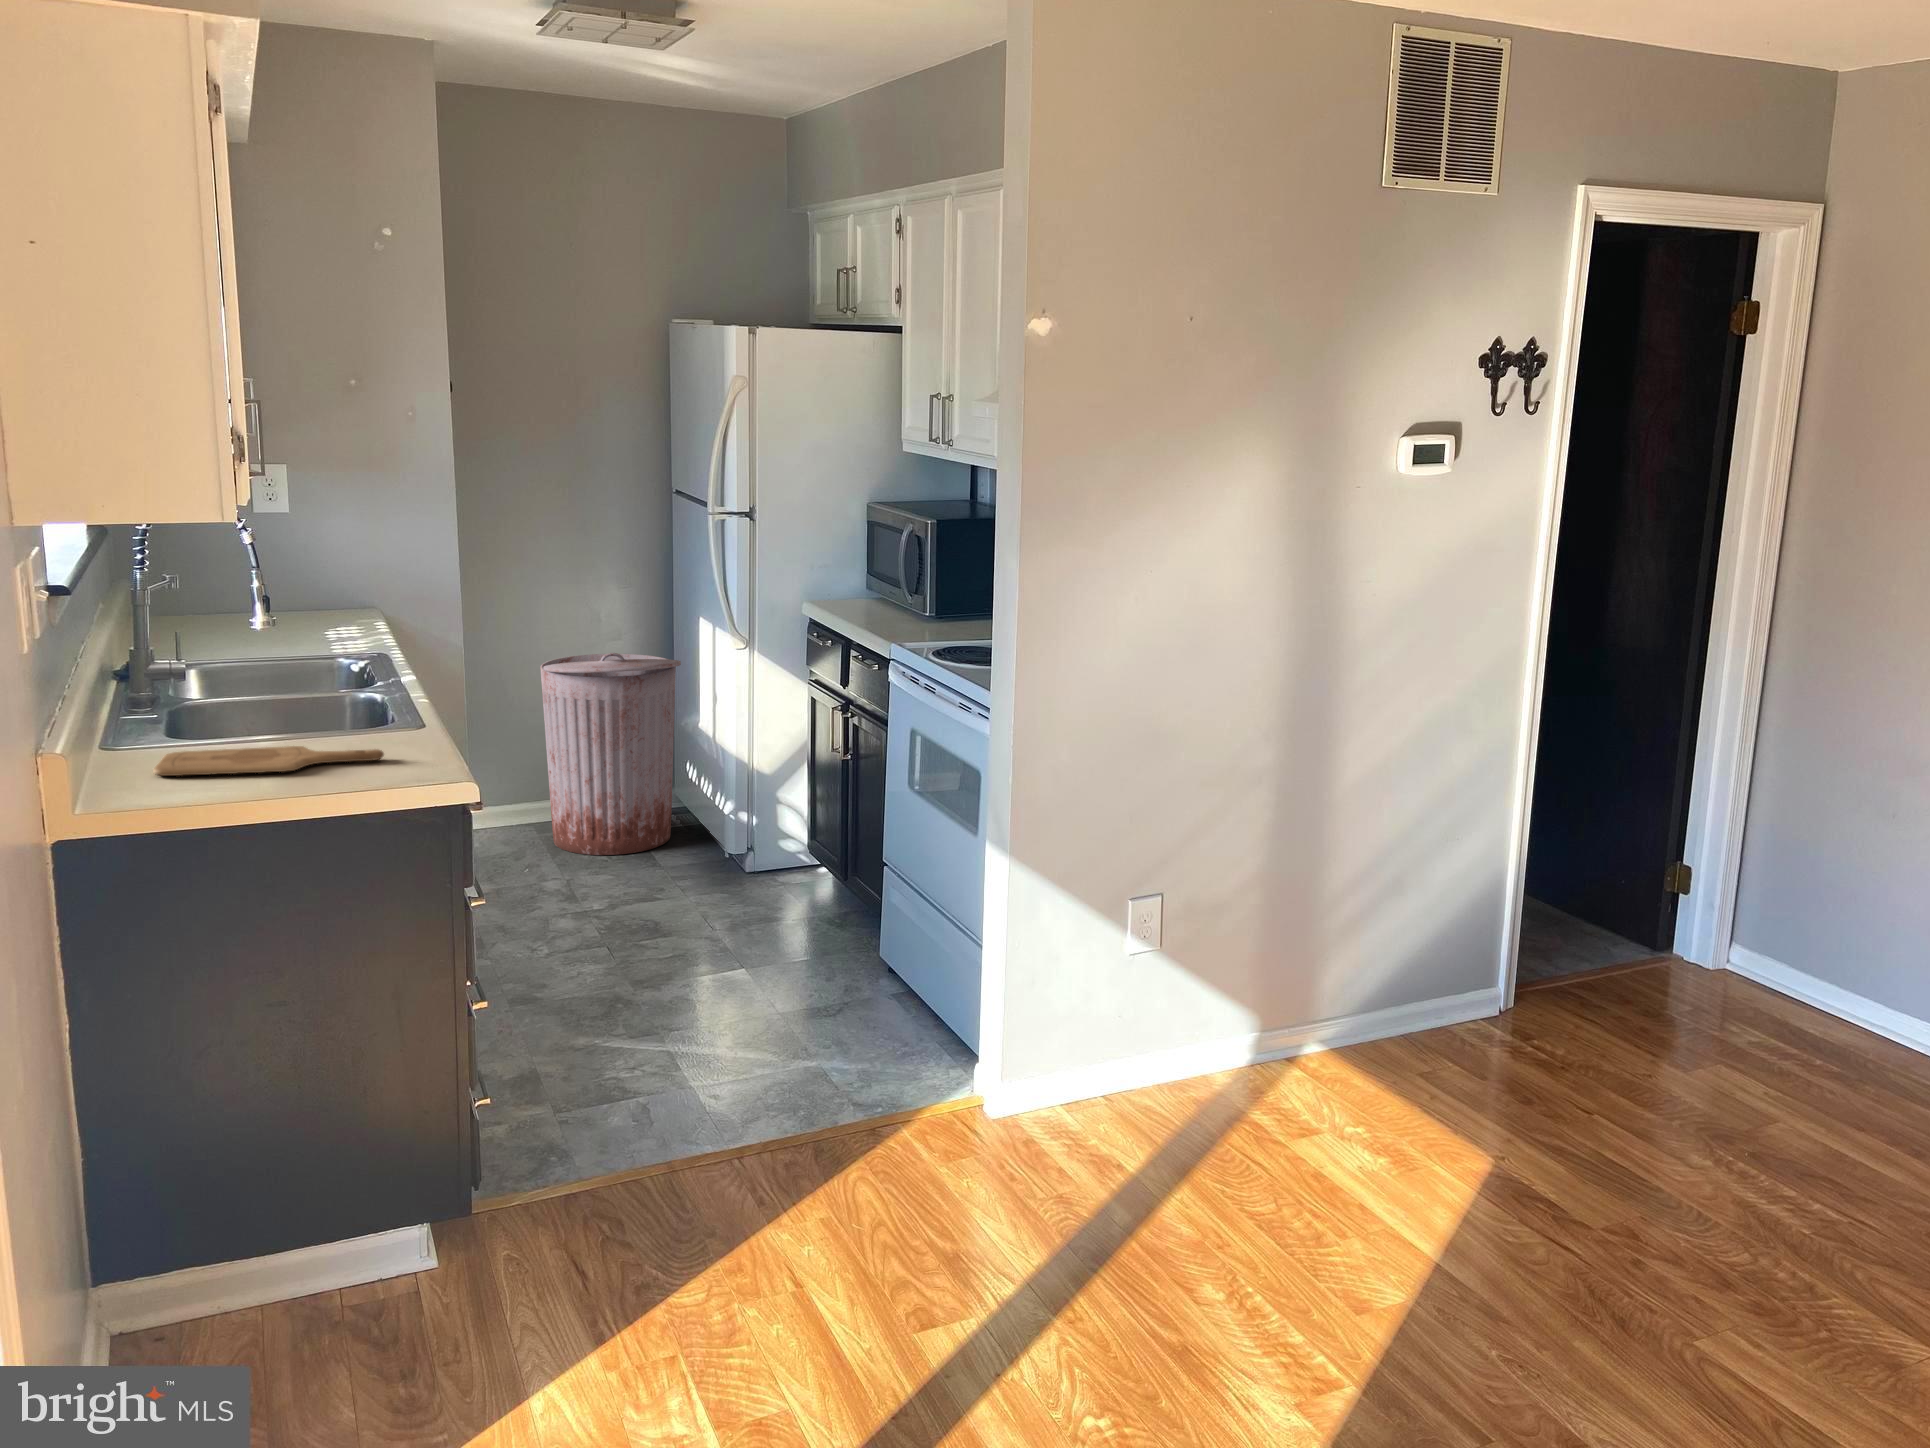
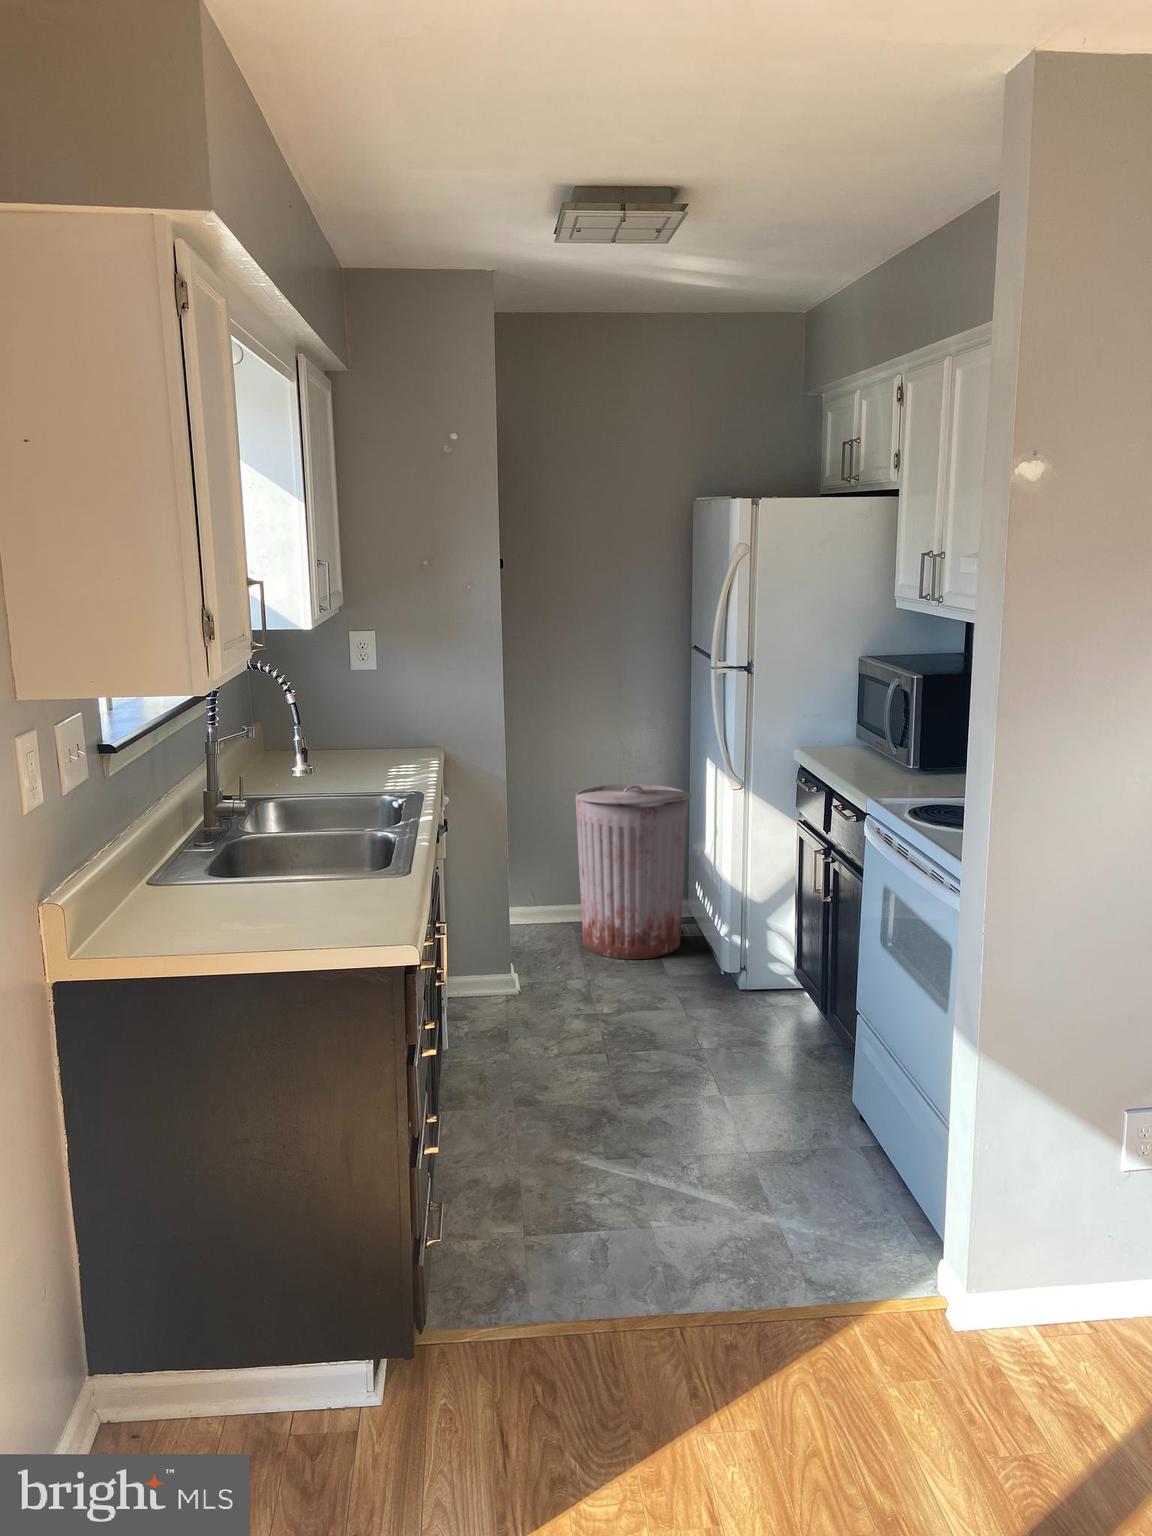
cutting board: present [153,746,384,776] -> none [141,905,342,934]

